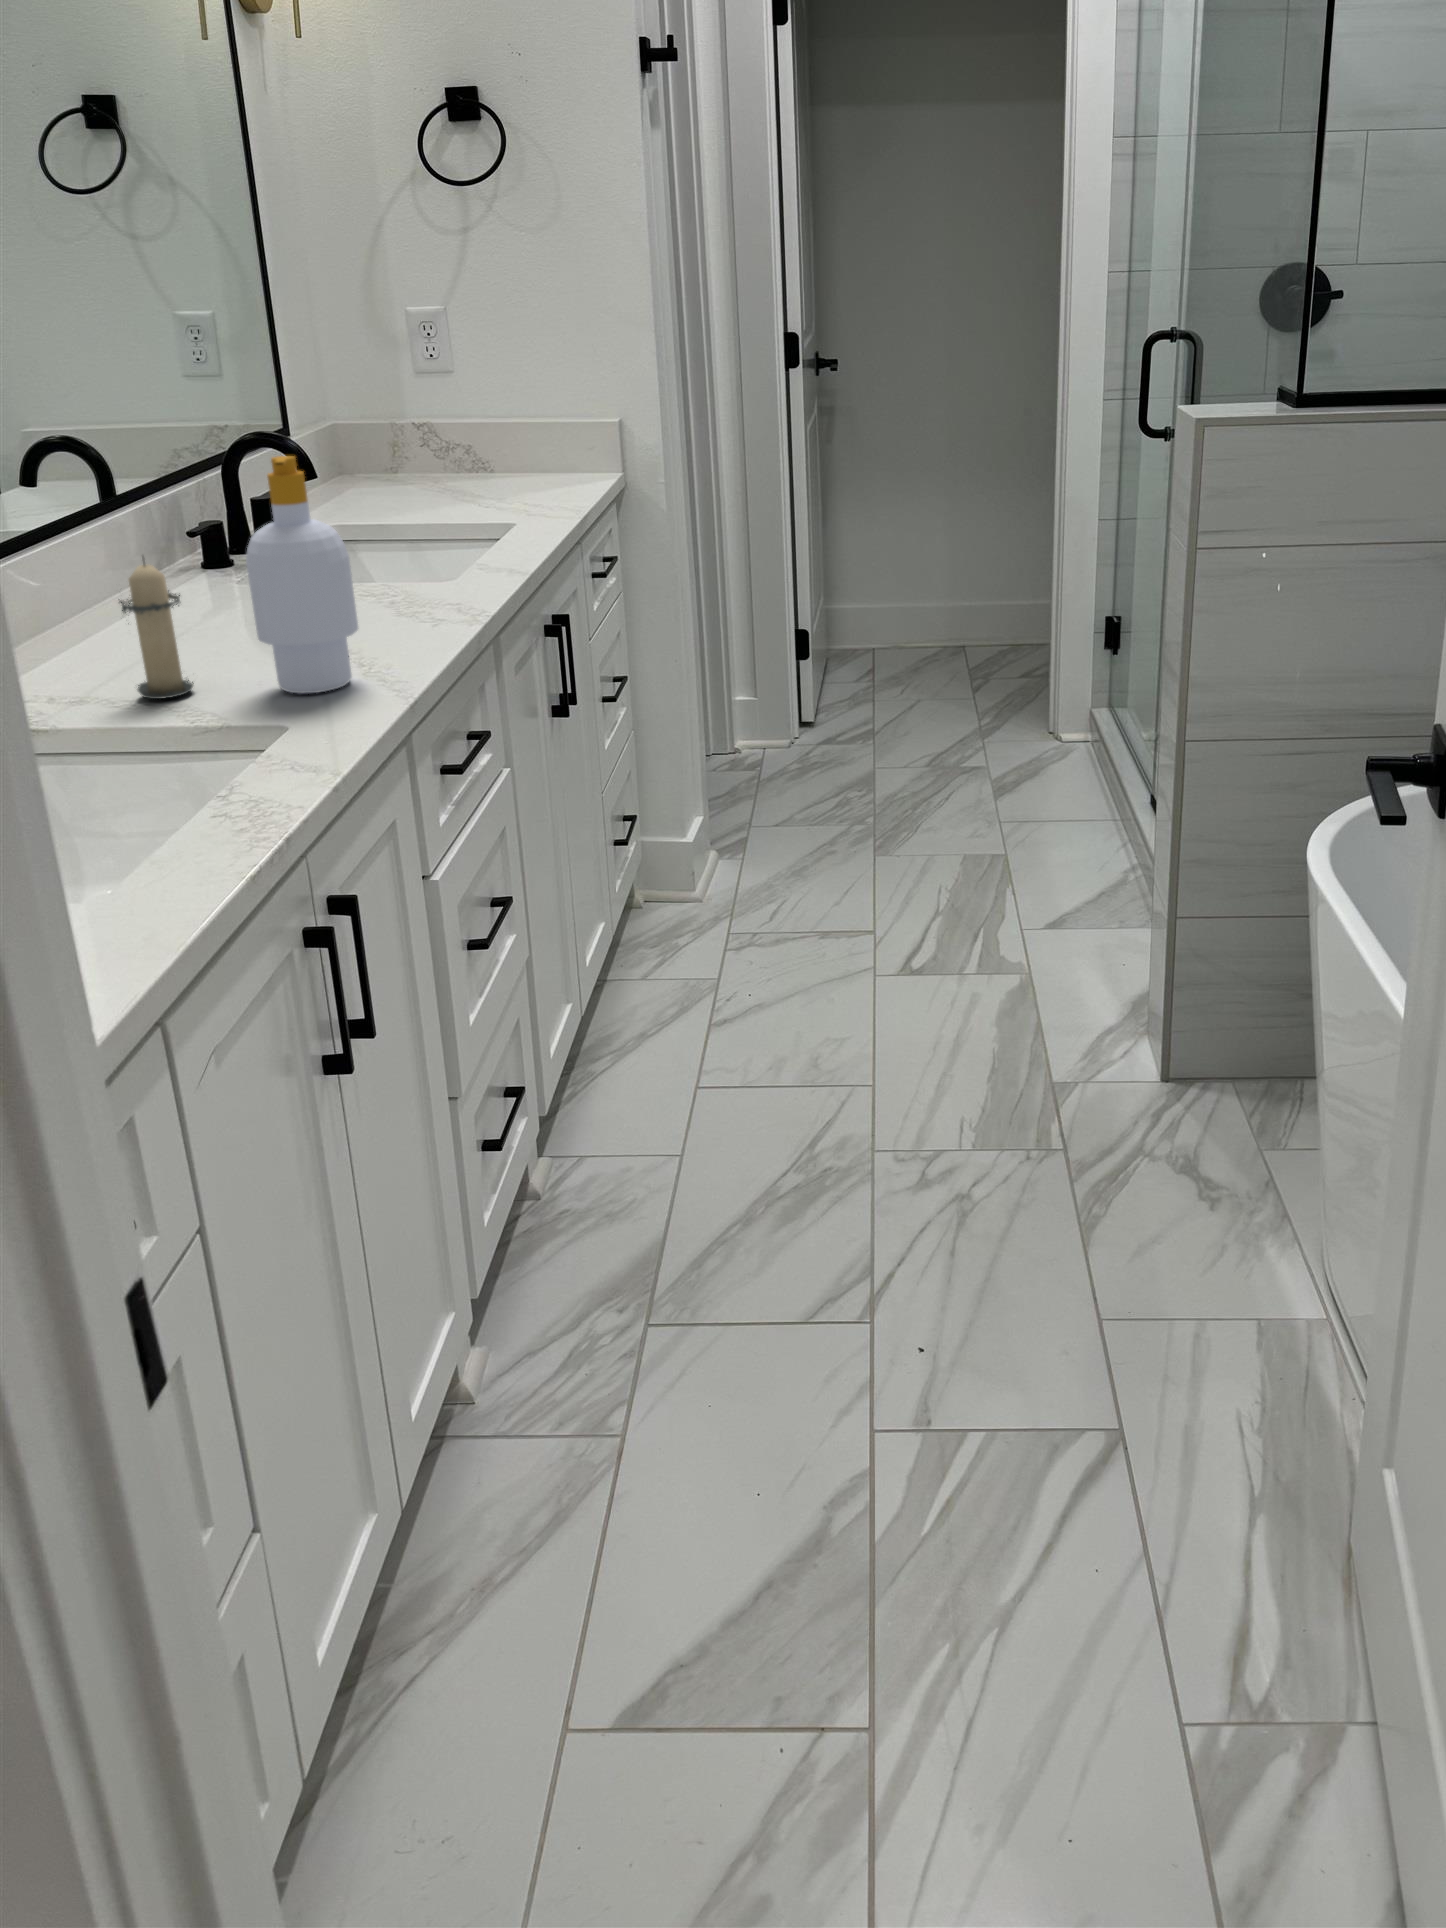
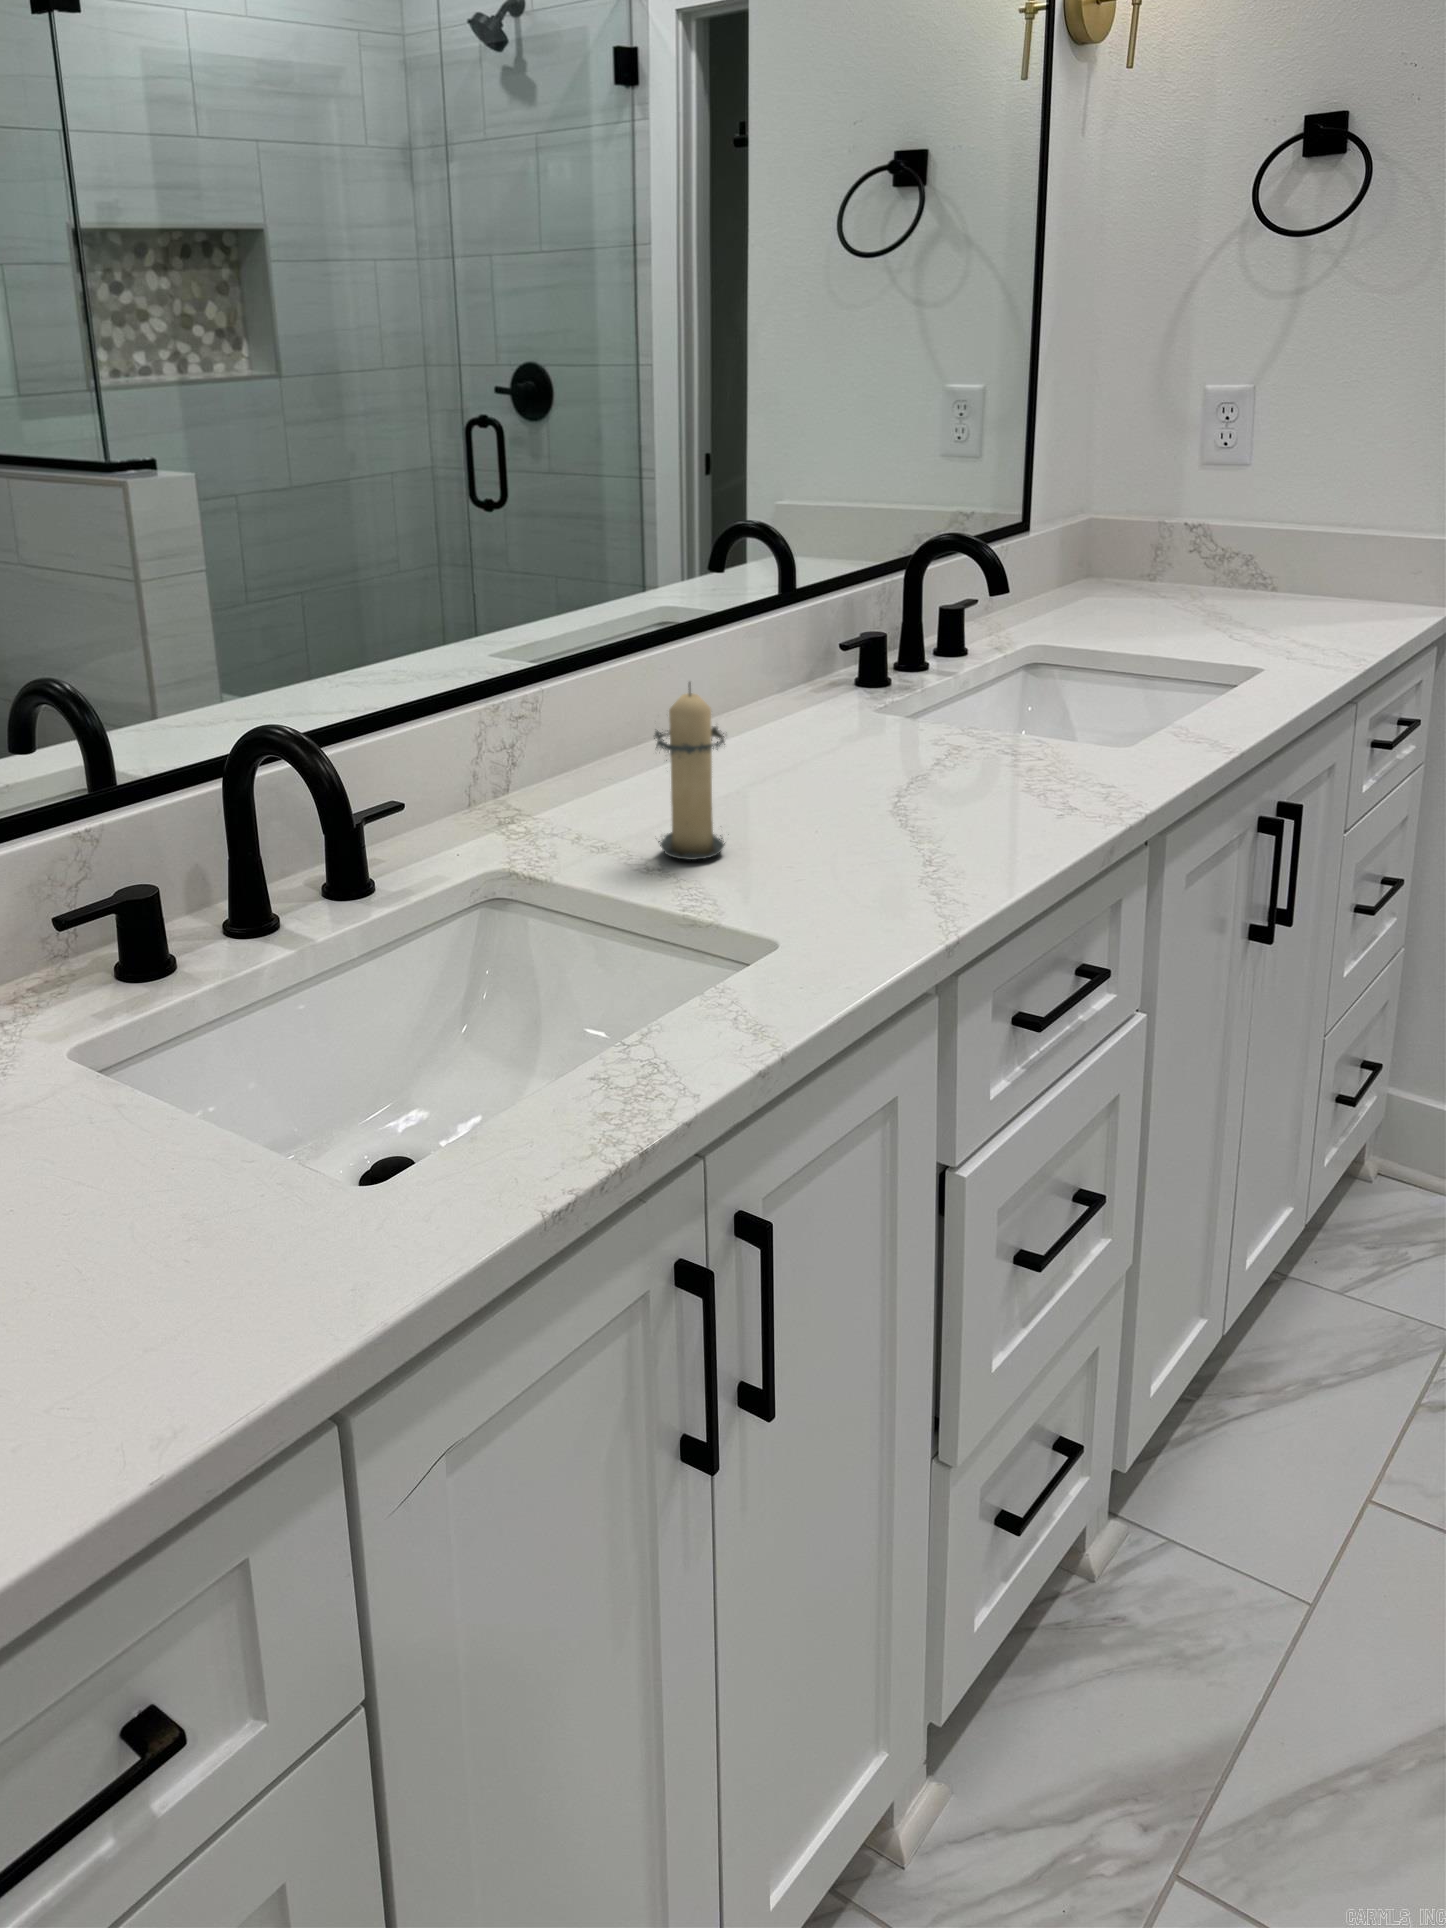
soap bottle: present [246,456,358,694] -> none [793,577,928,895]

